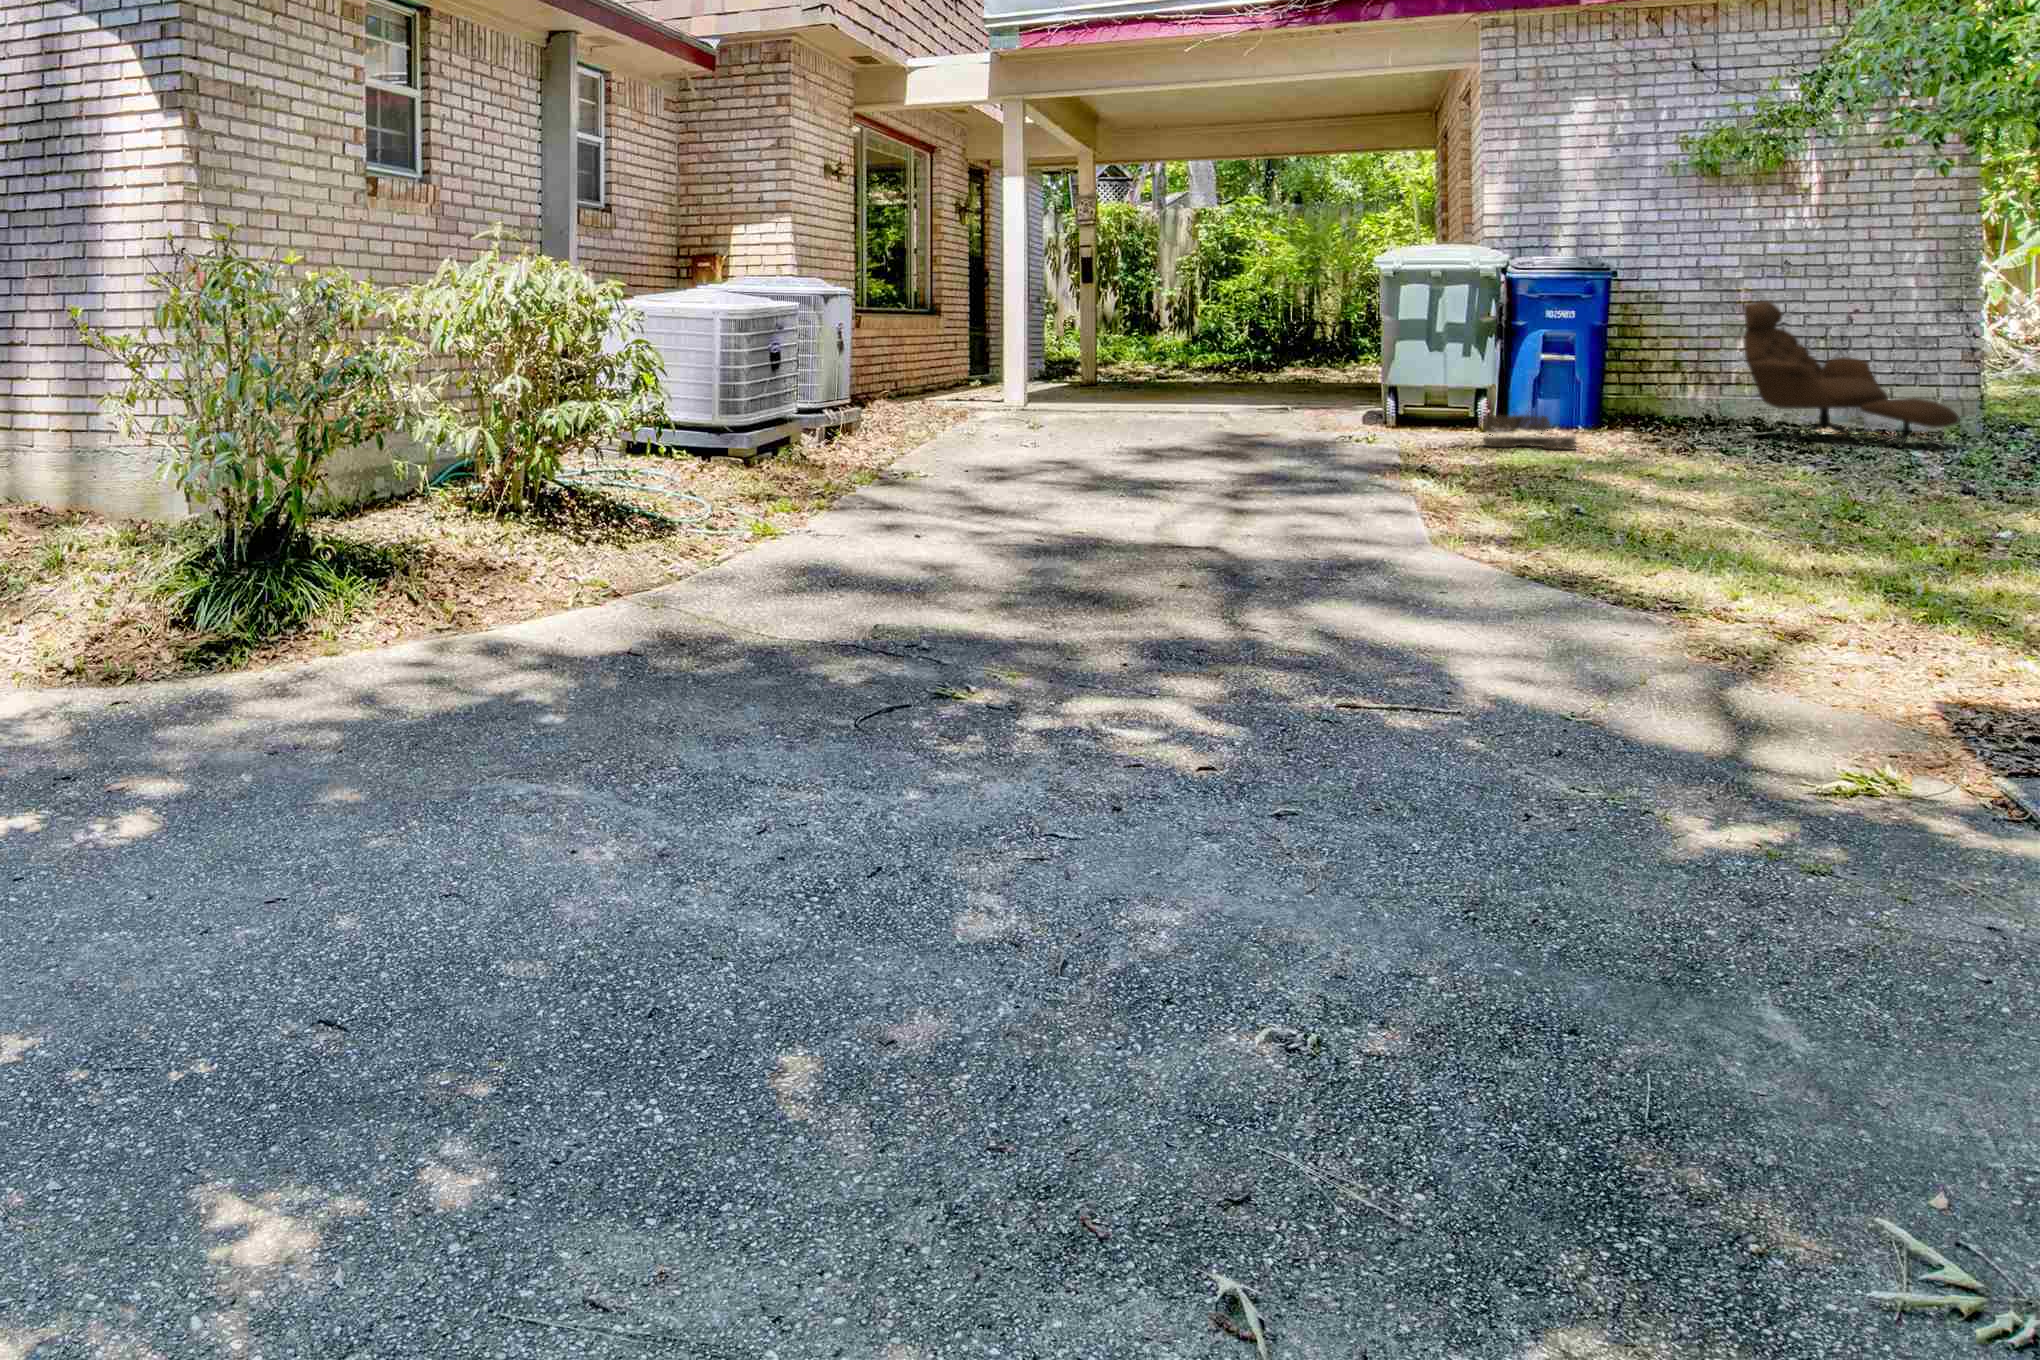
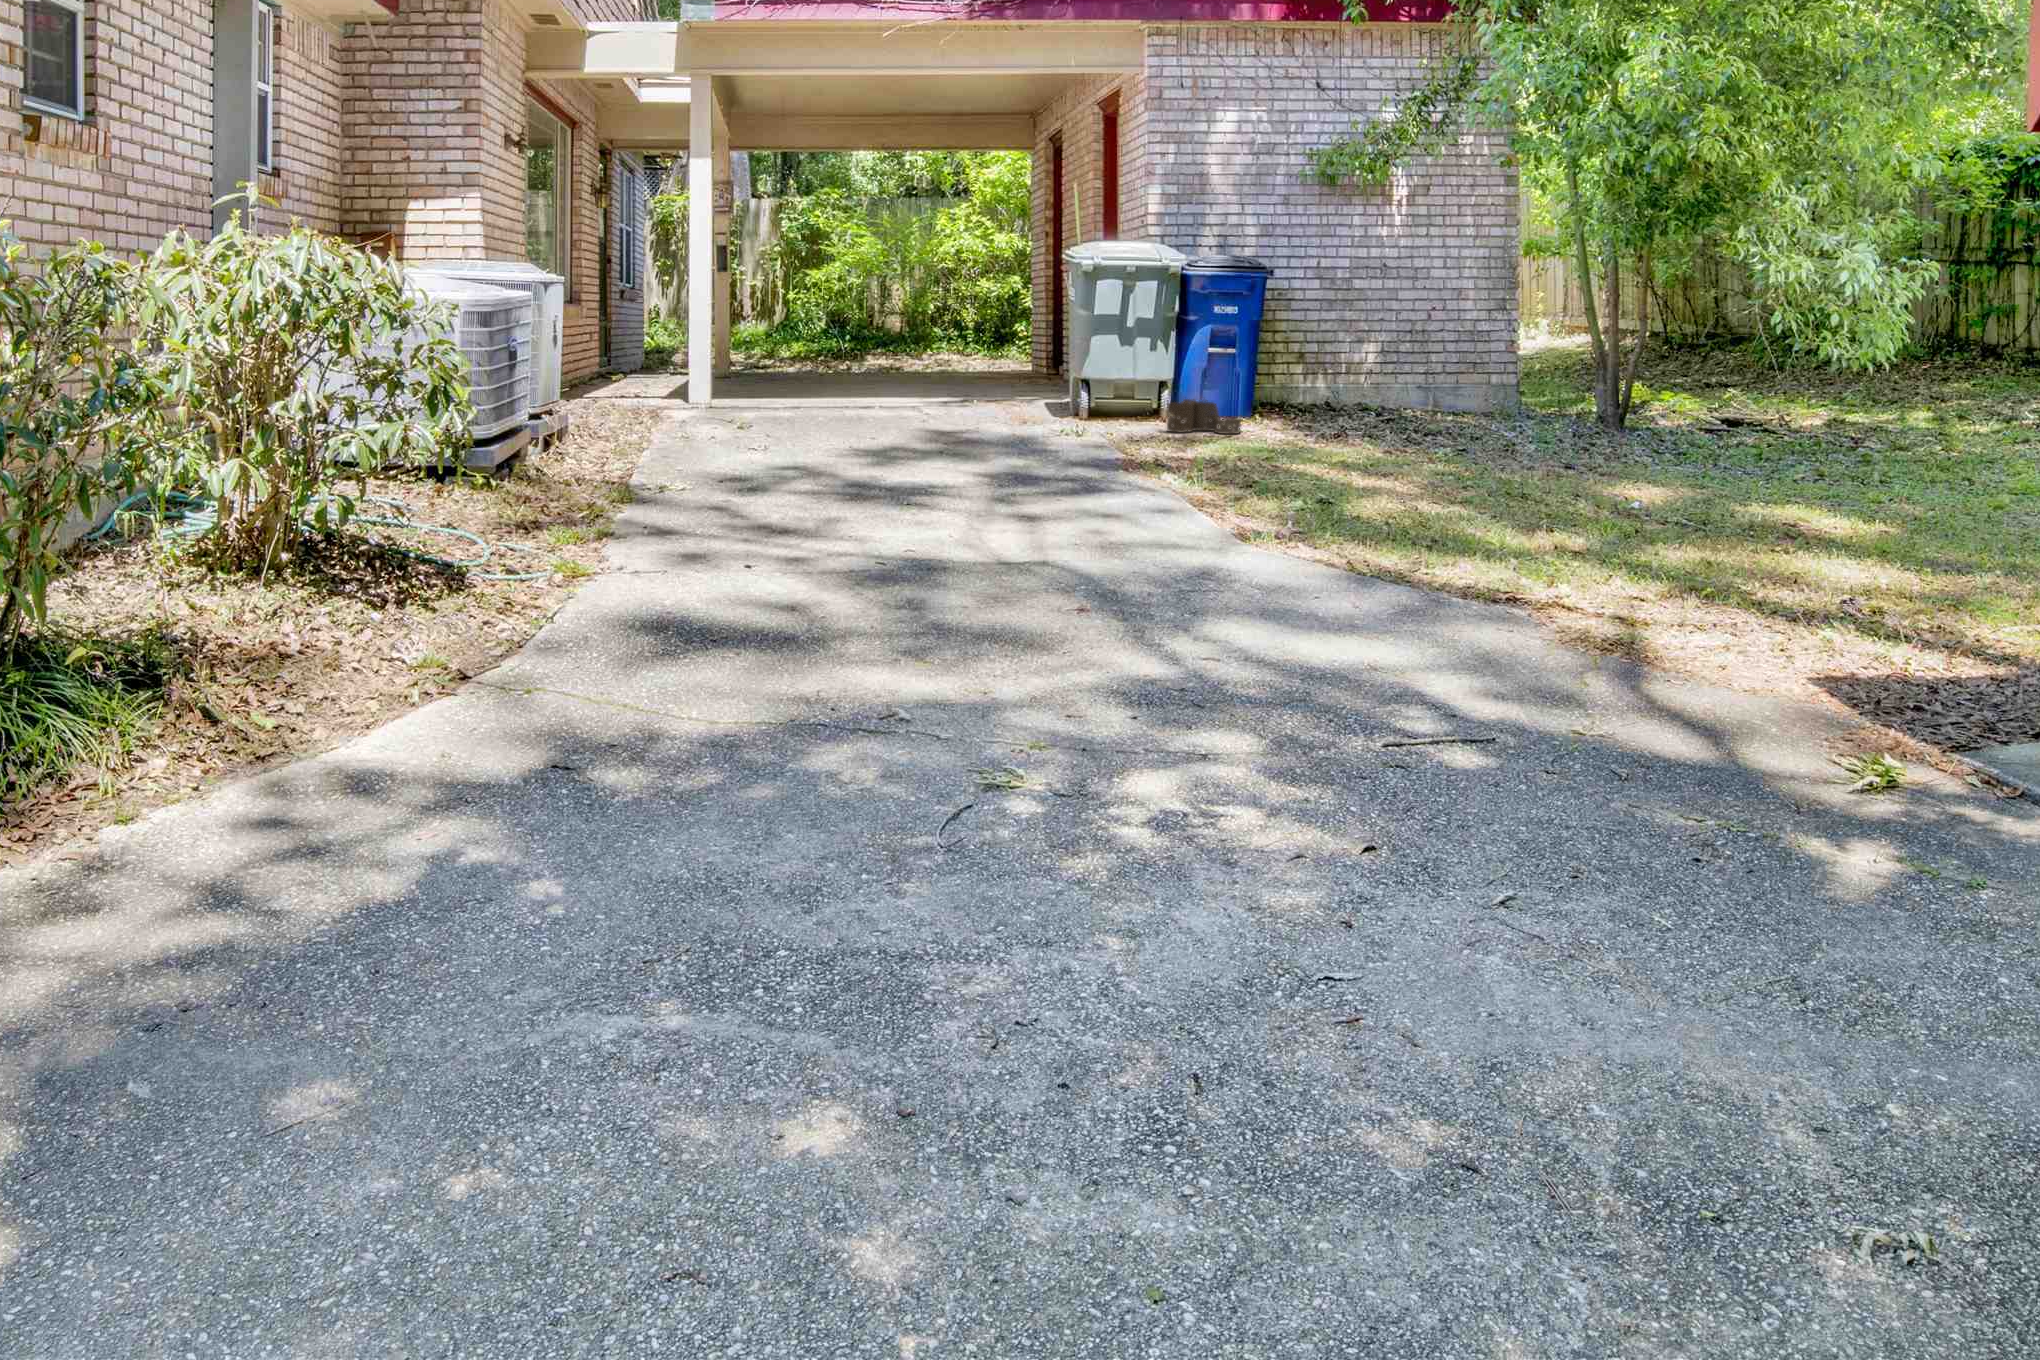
lounge chair: present [1744,301,1960,447] -> none [1348,299,1495,426]

